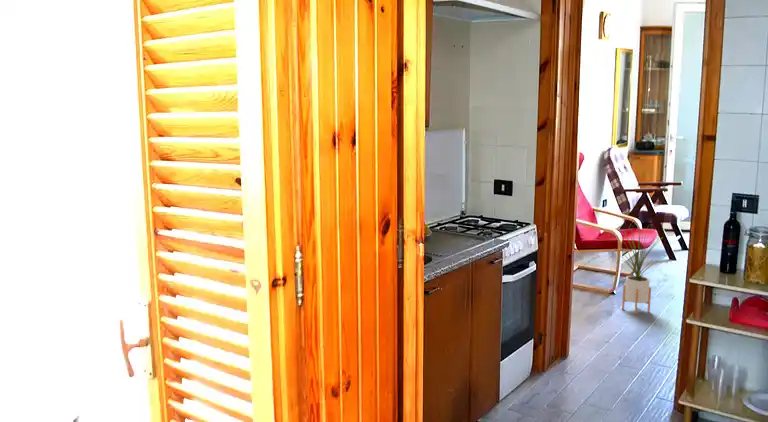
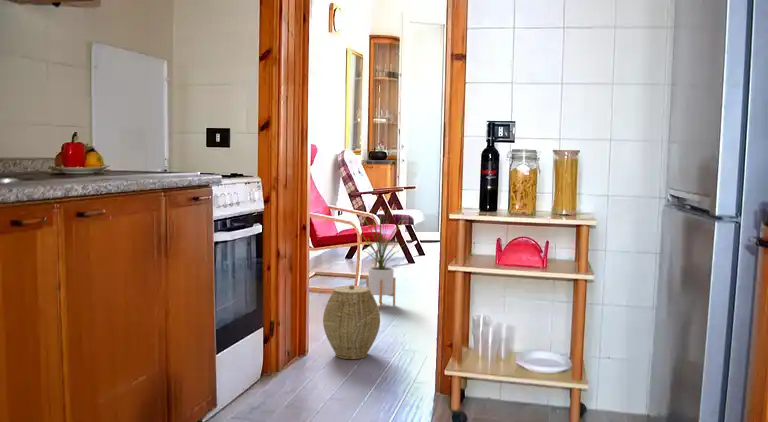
woven basket: none [582,305,631,367] -> present [323,285,380,359]

